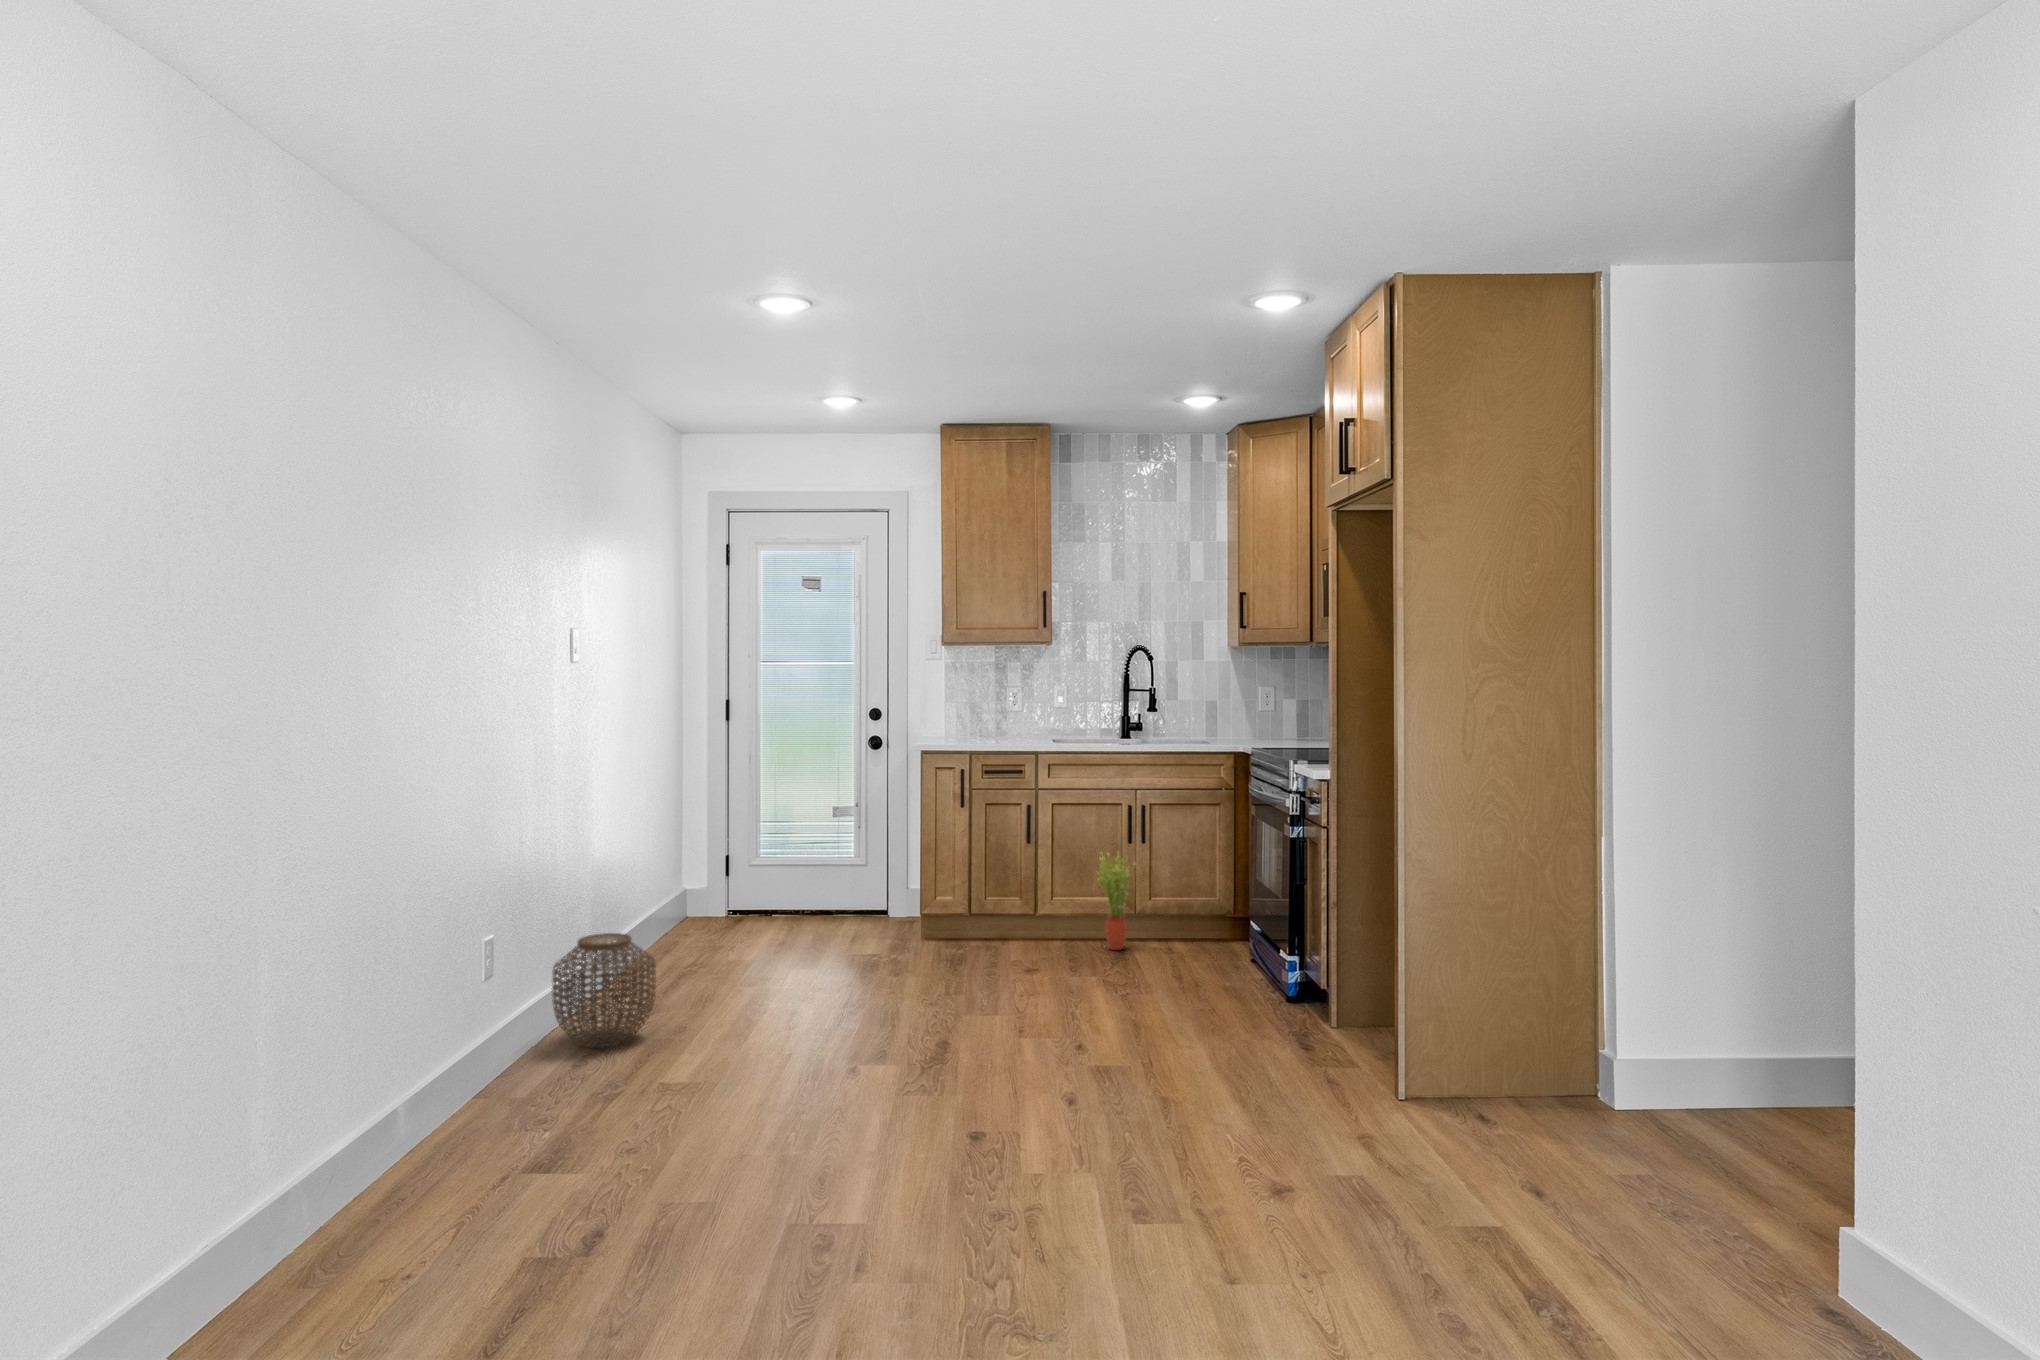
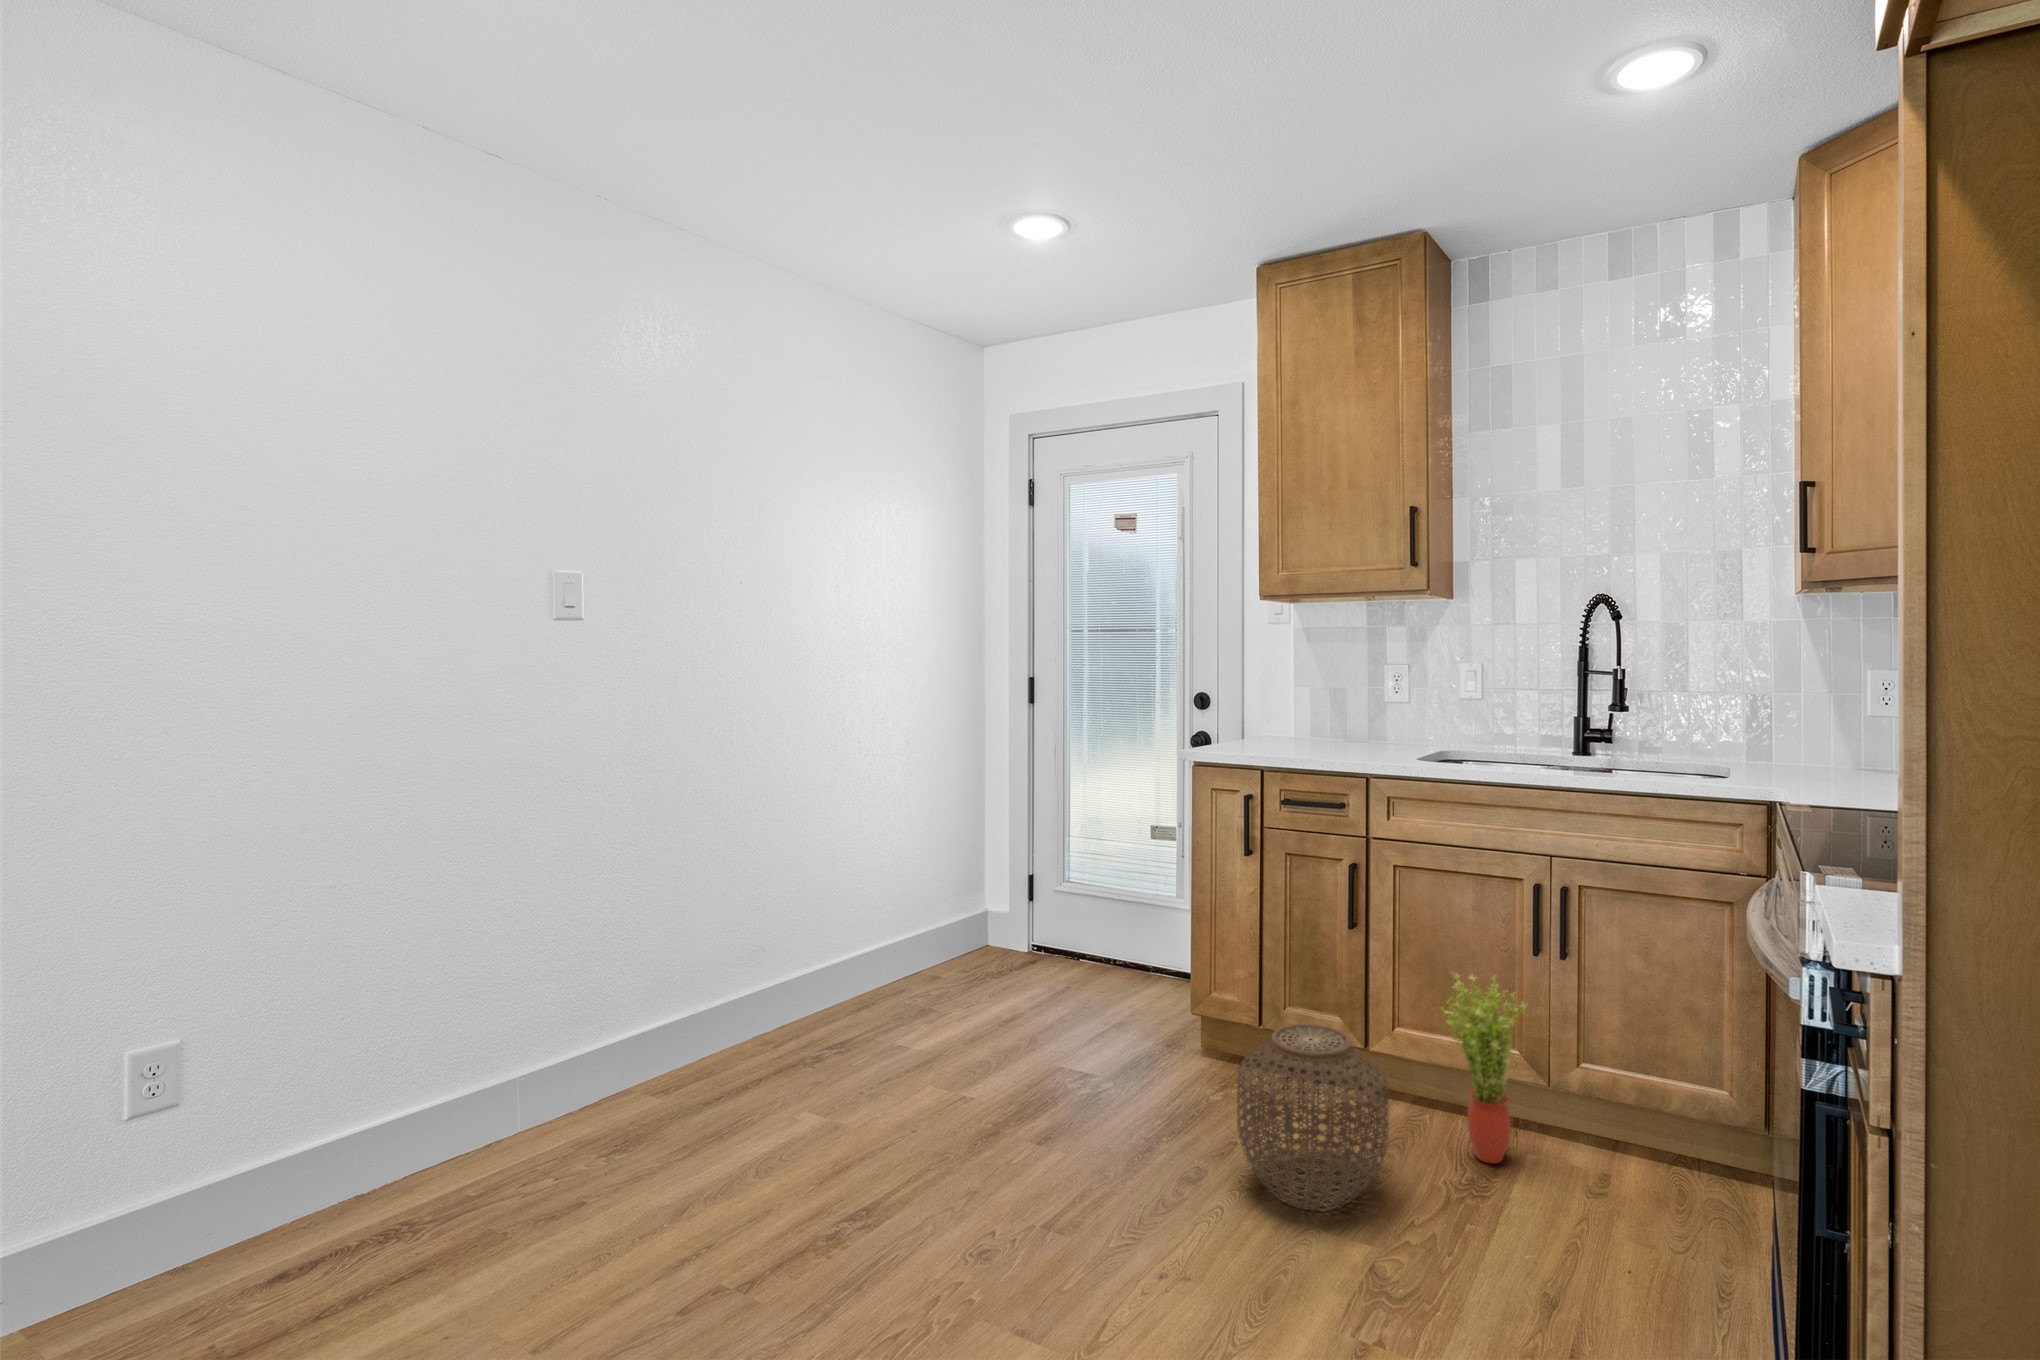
woven basket: present [552,933,656,1048] -> present [1237,1024,1389,1211]

